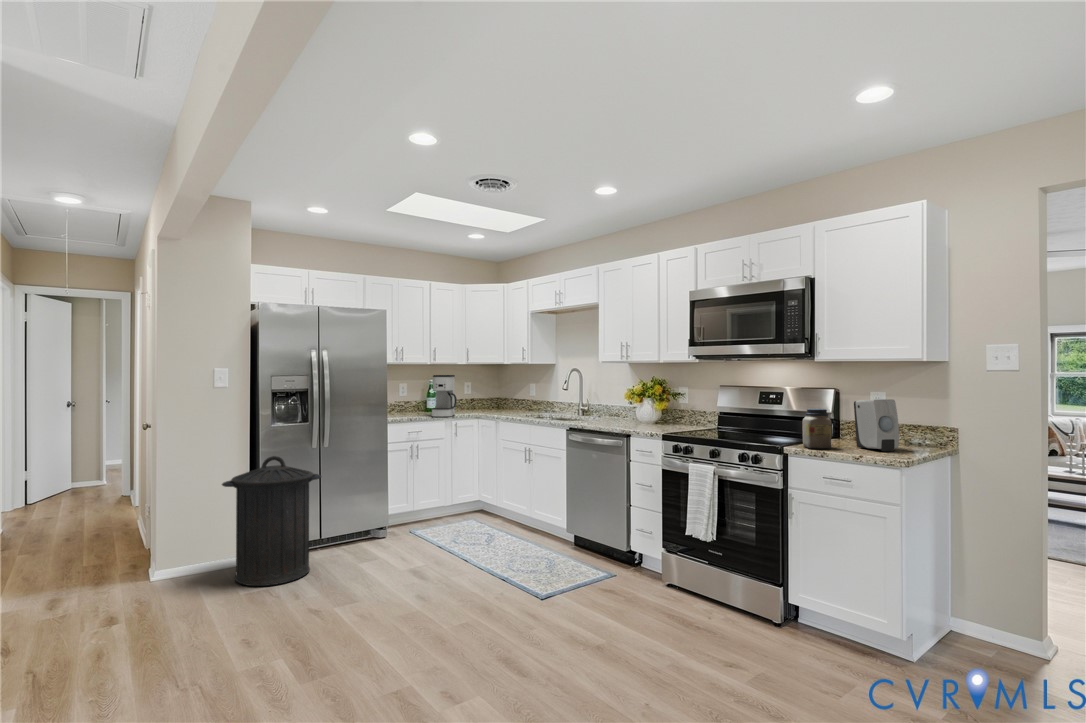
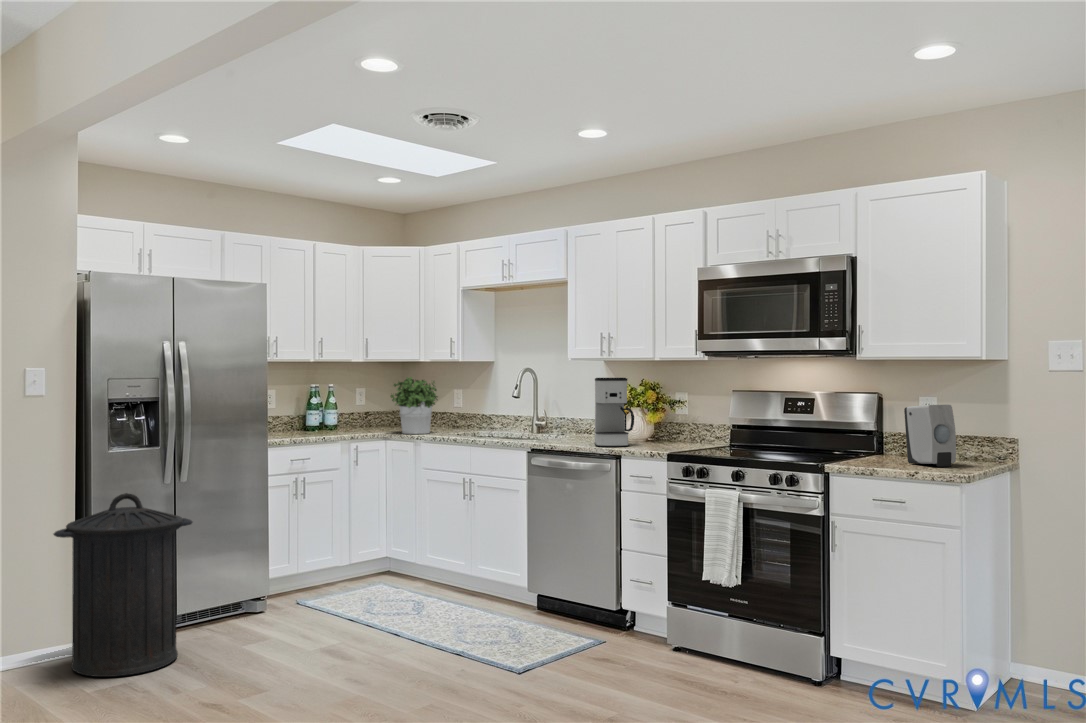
potted plant: none [480,374,514,415] -> present [390,377,437,434]
coffee maker: present [432,375,457,417] -> present [595,378,634,447]
jar: present [802,409,832,449] -> none [845,417,880,466]

